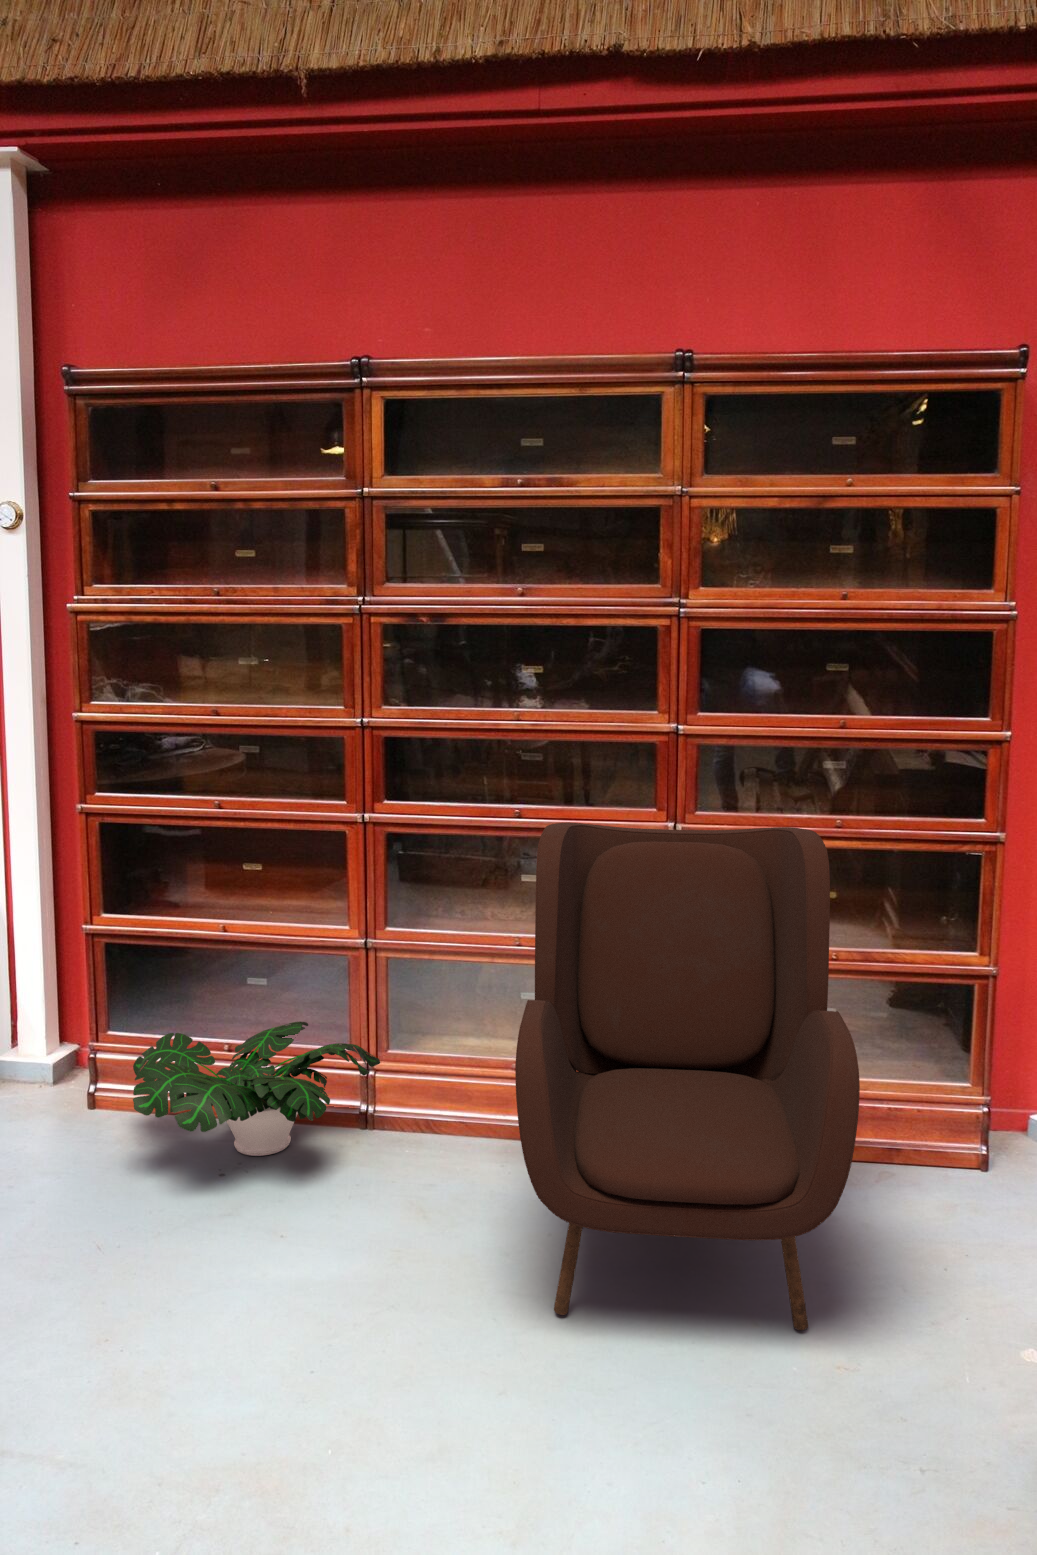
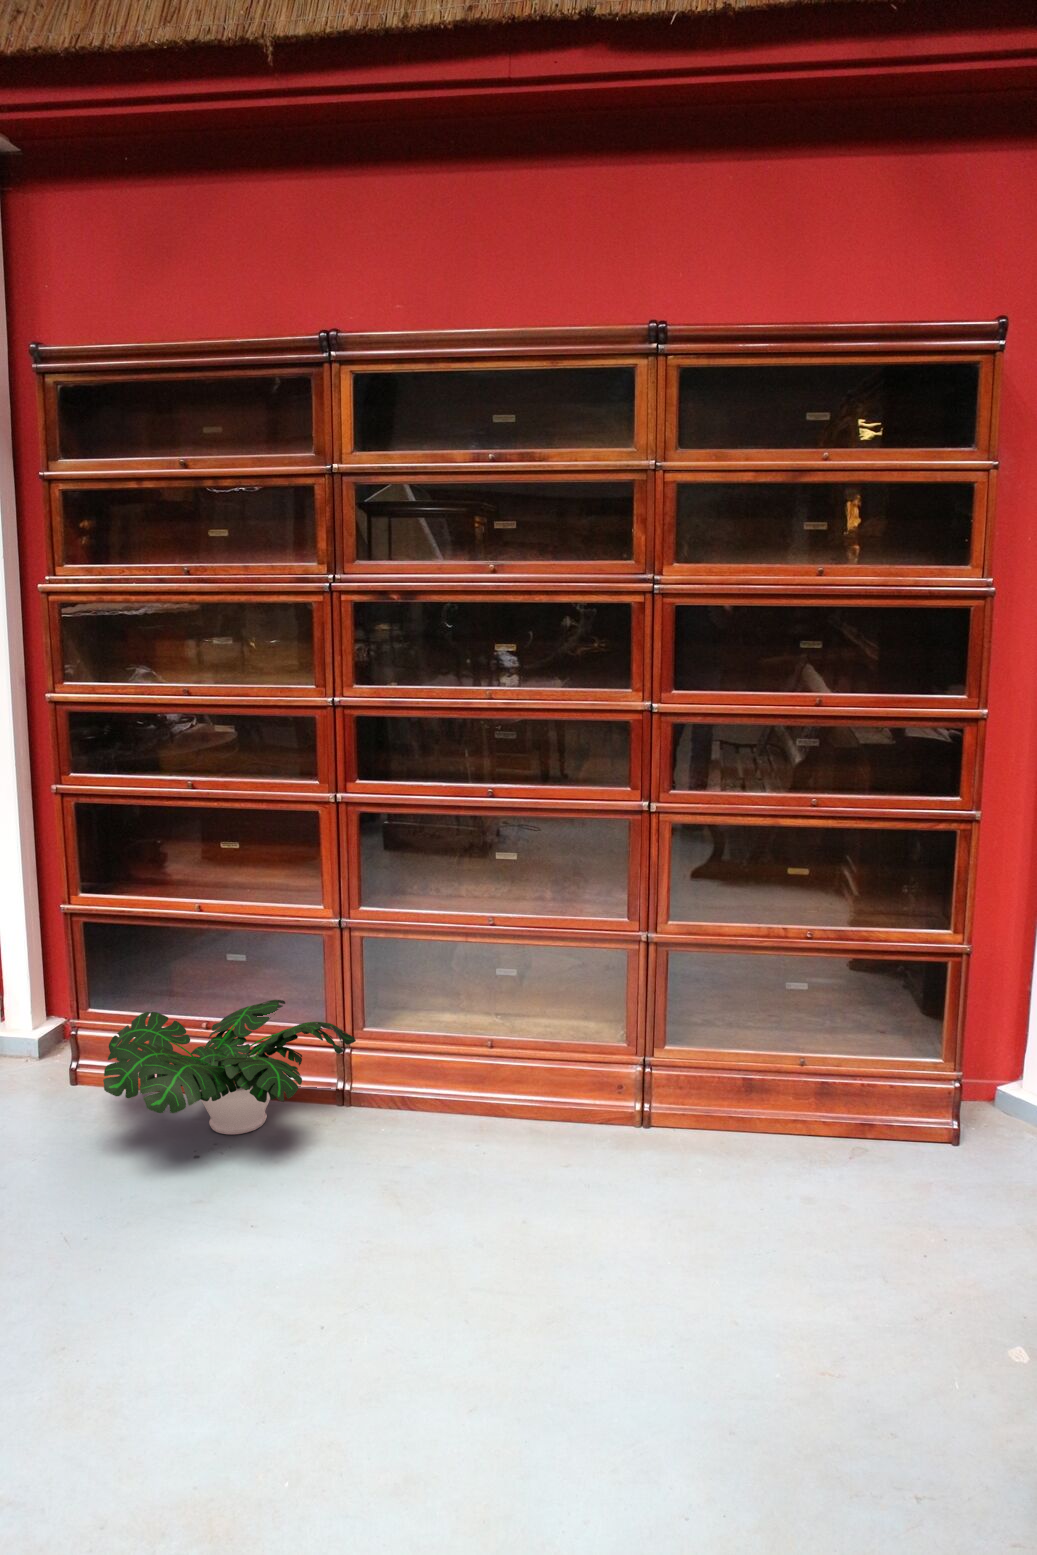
armchair: present [515,822,860,1330] -> none [479,801,833,1319]

